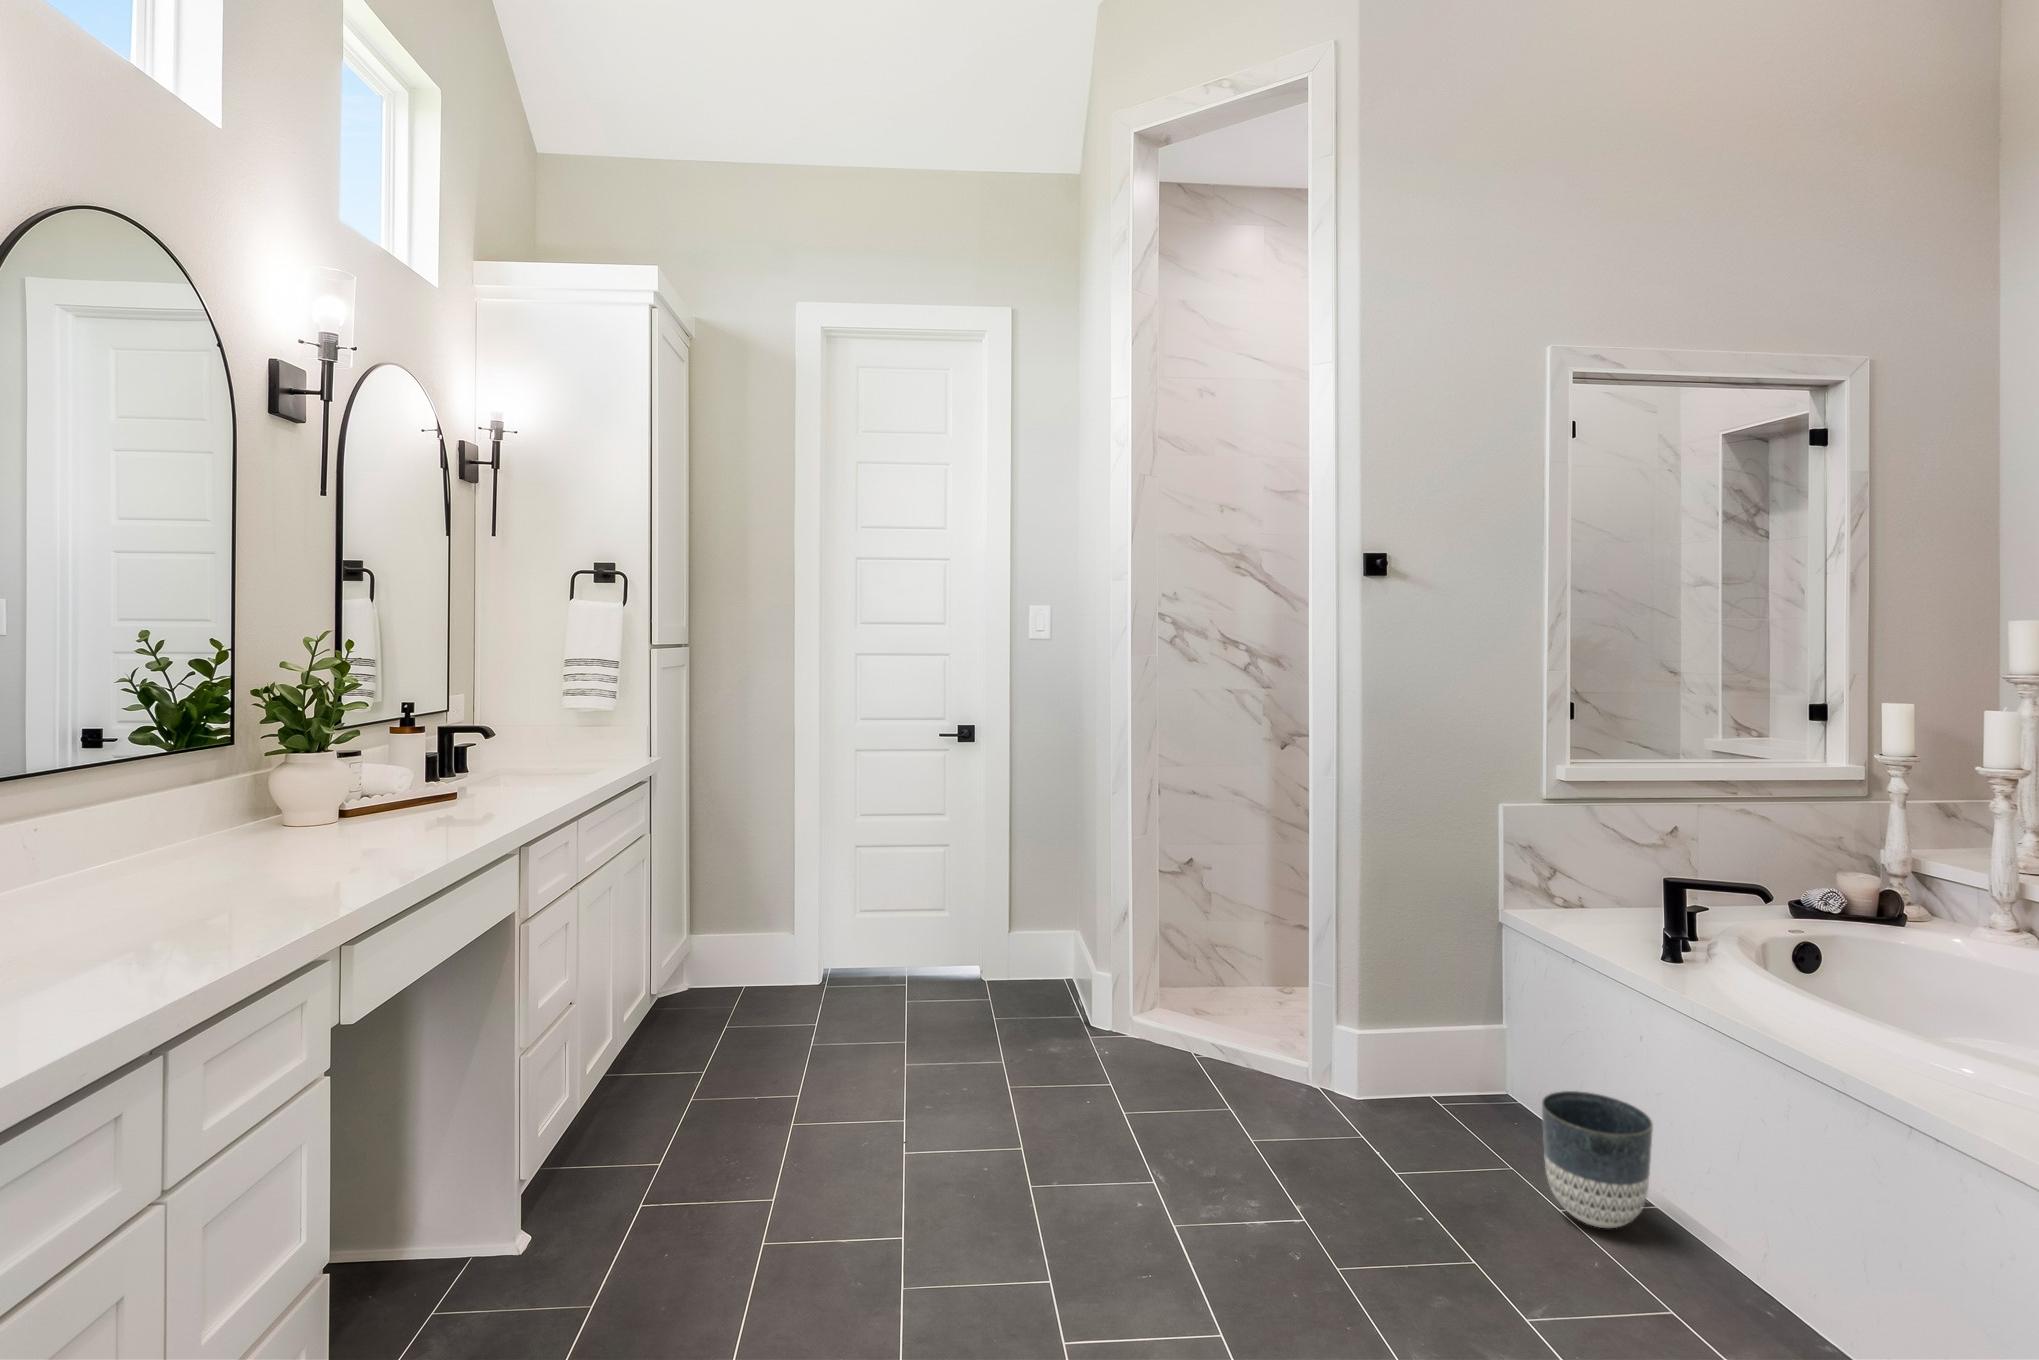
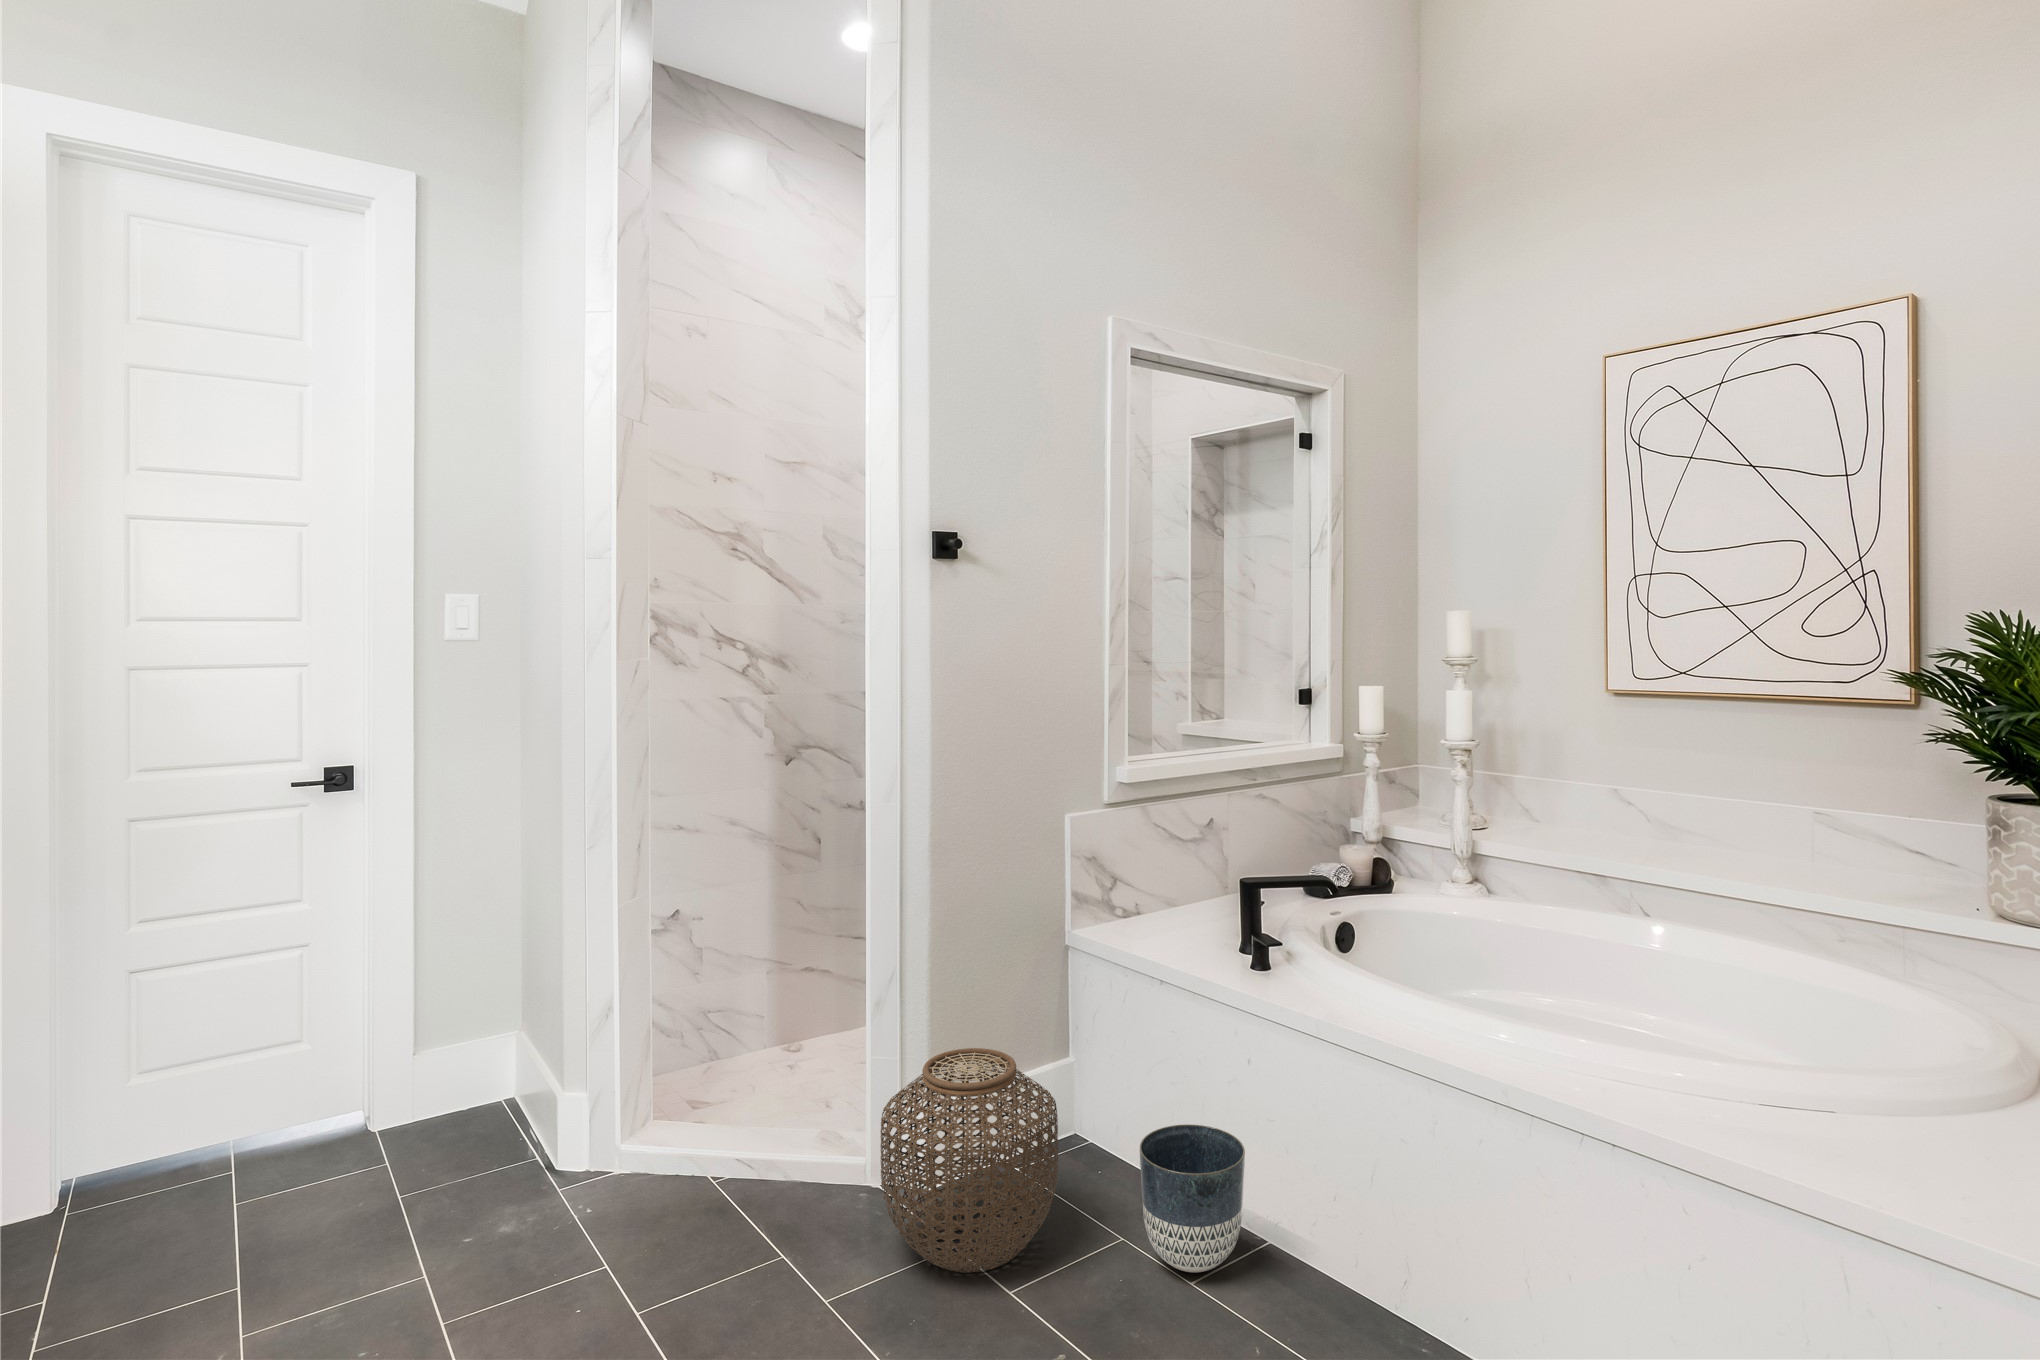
woven basket: none [1312,985,1468,1171] -> present [880,1048,1058,1272]

